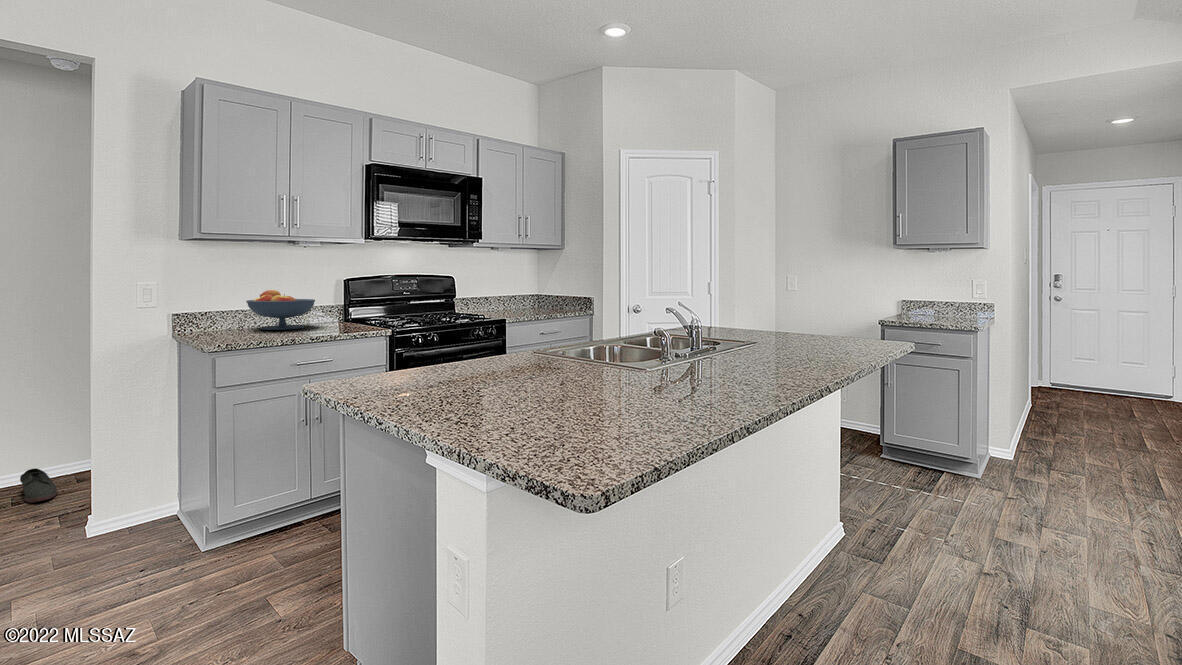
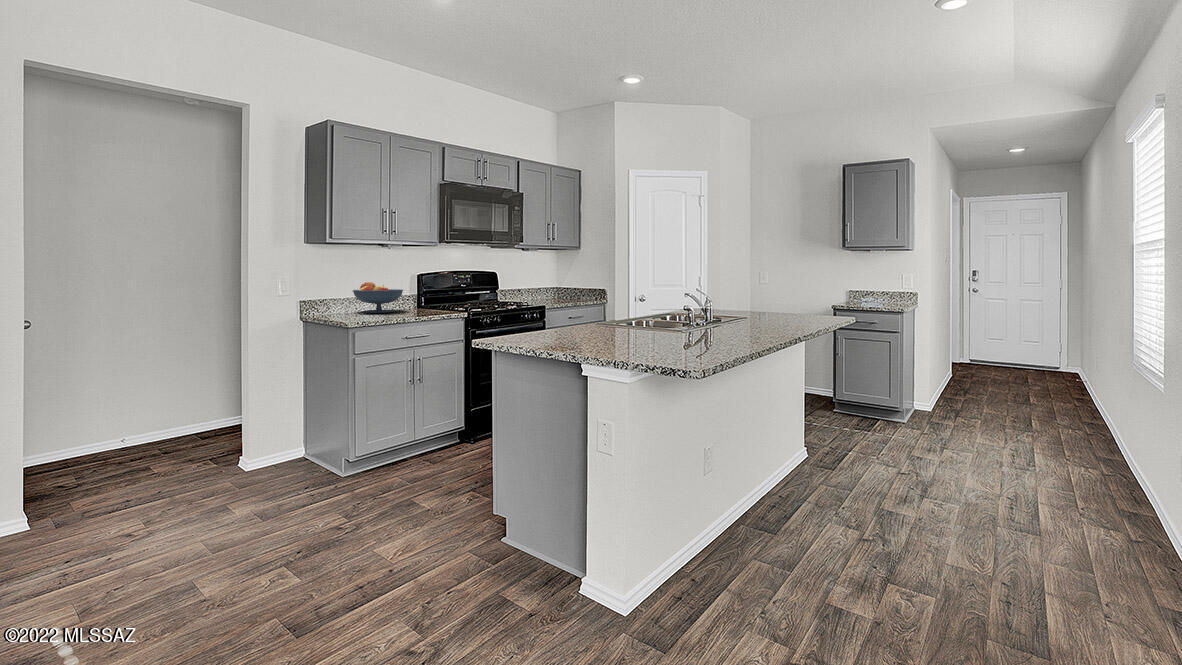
shoe: present [20,469,57,503] -> none [162,426,194,451]

